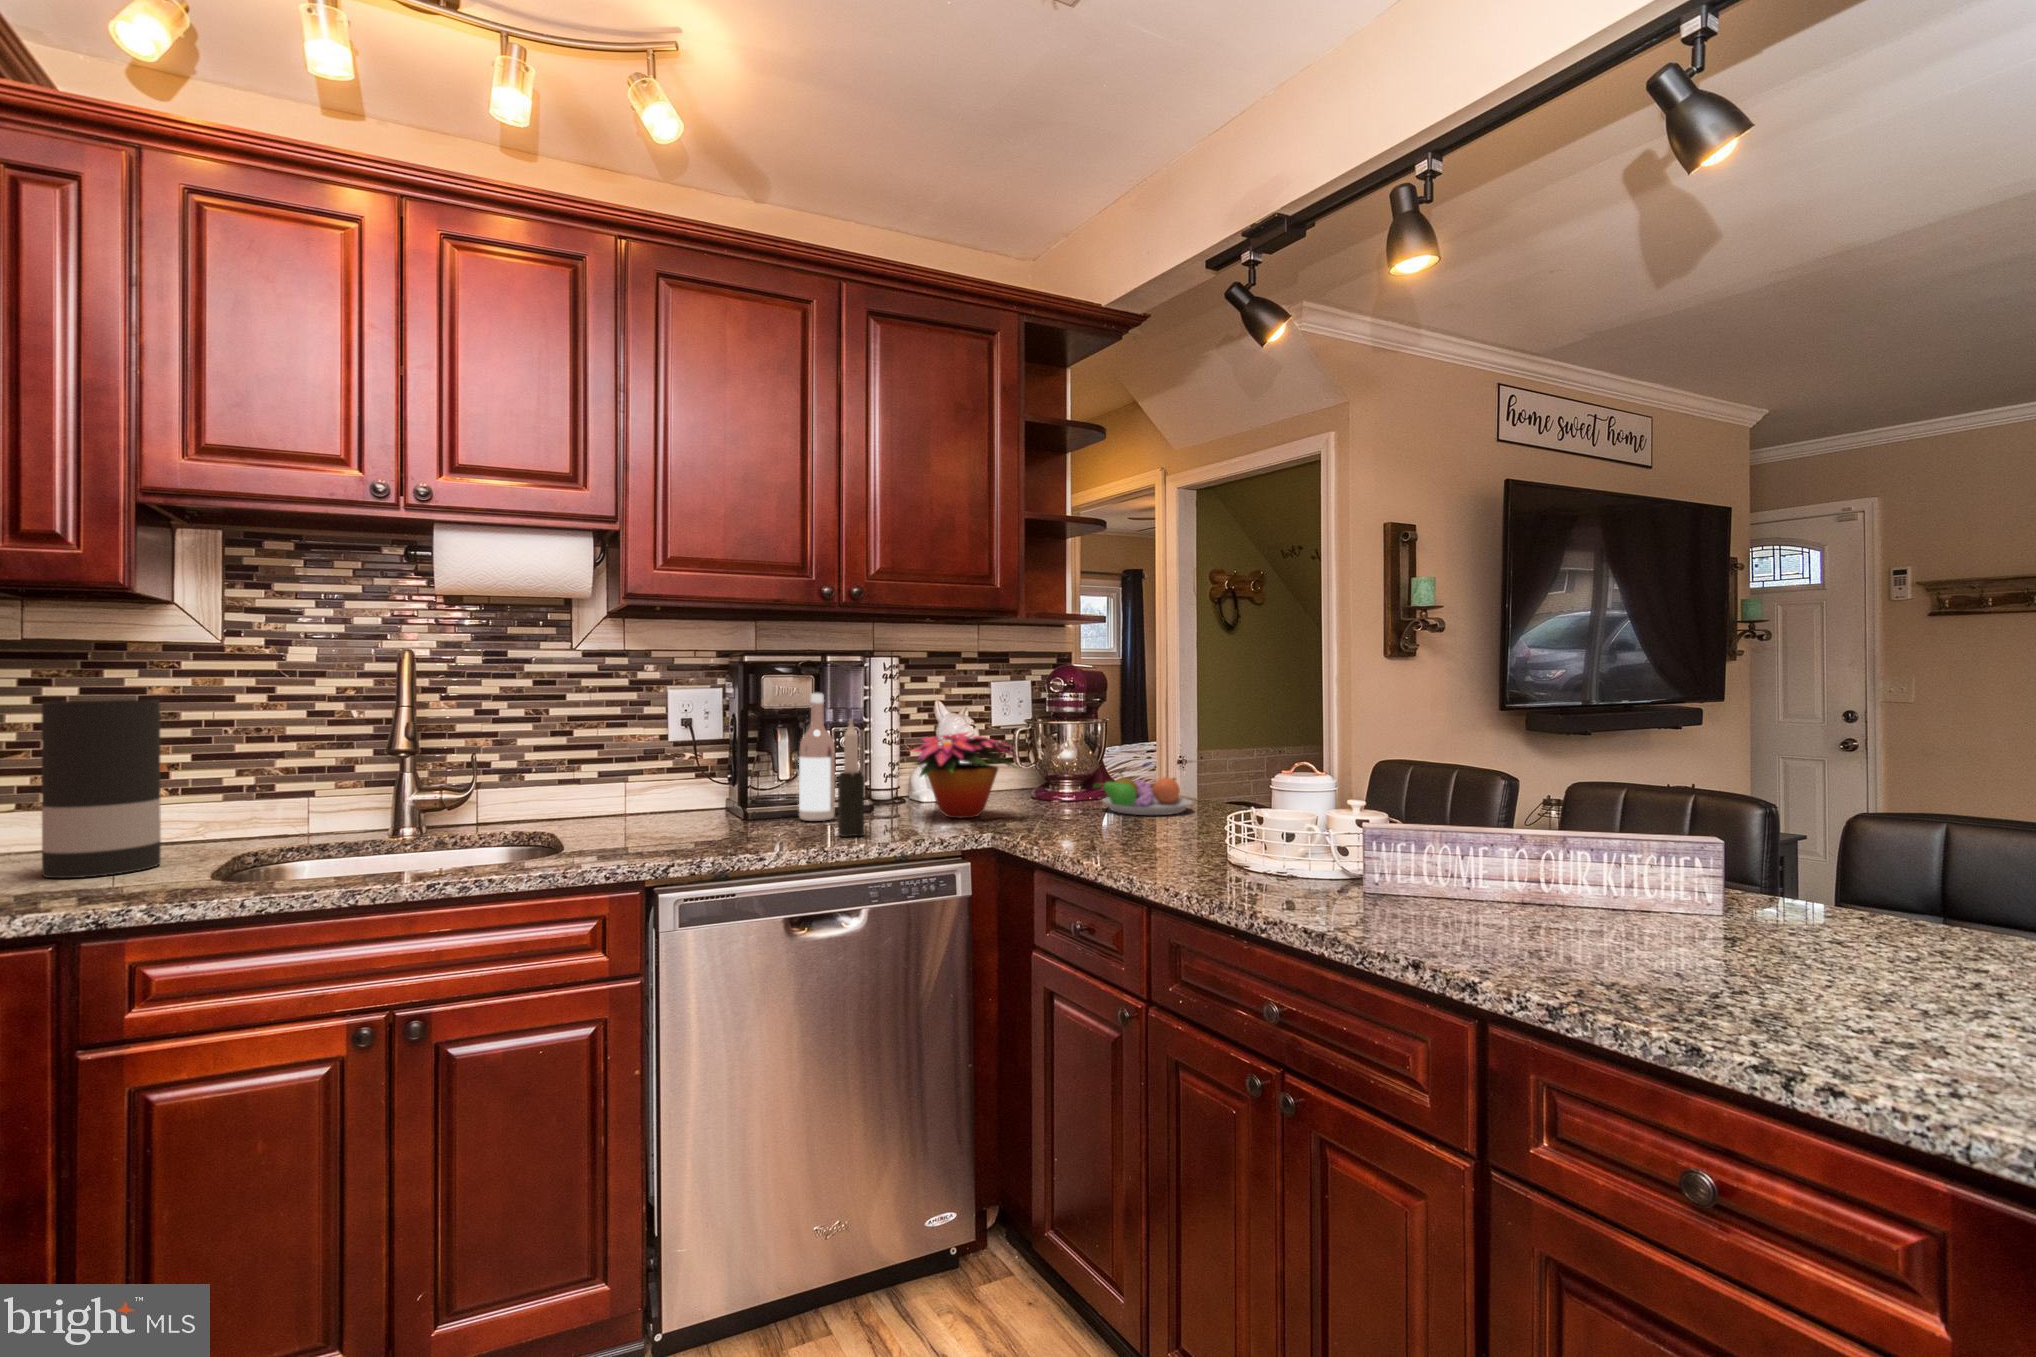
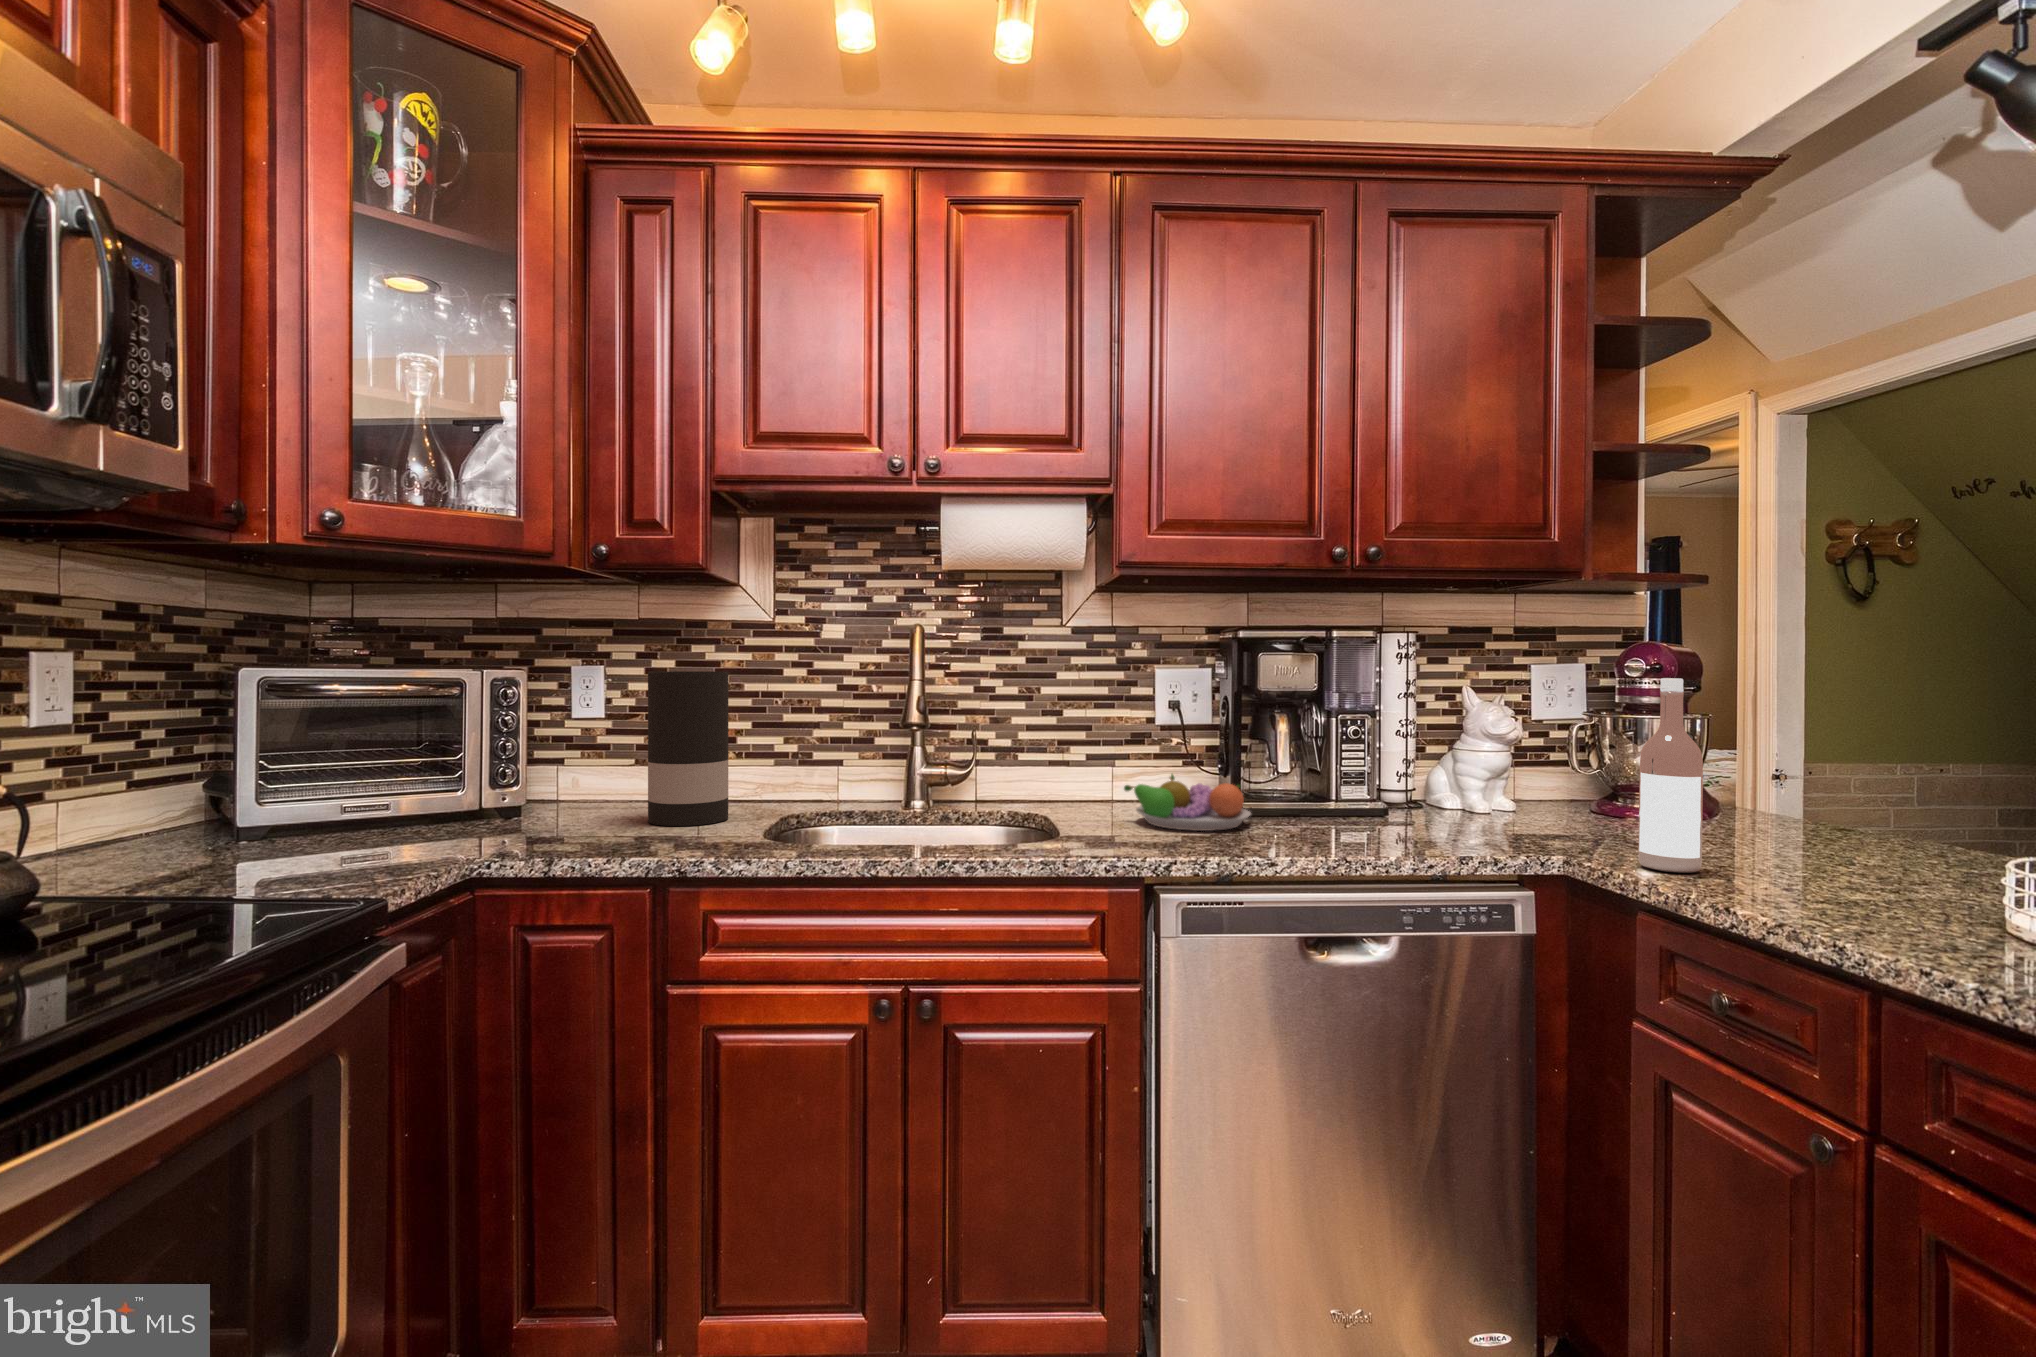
wine bottle: present [799,693,835,821] -> present [1638,678,1703,873]
candle: present [838,719,864,837] -> none [1358,704,1393,846]
flower arrangement: present [910,732,1017,818] -> none [1431,723,1608,833]
fruit bowl: present [1093,774,1192,815] -> present [1124,774,1251,831]

